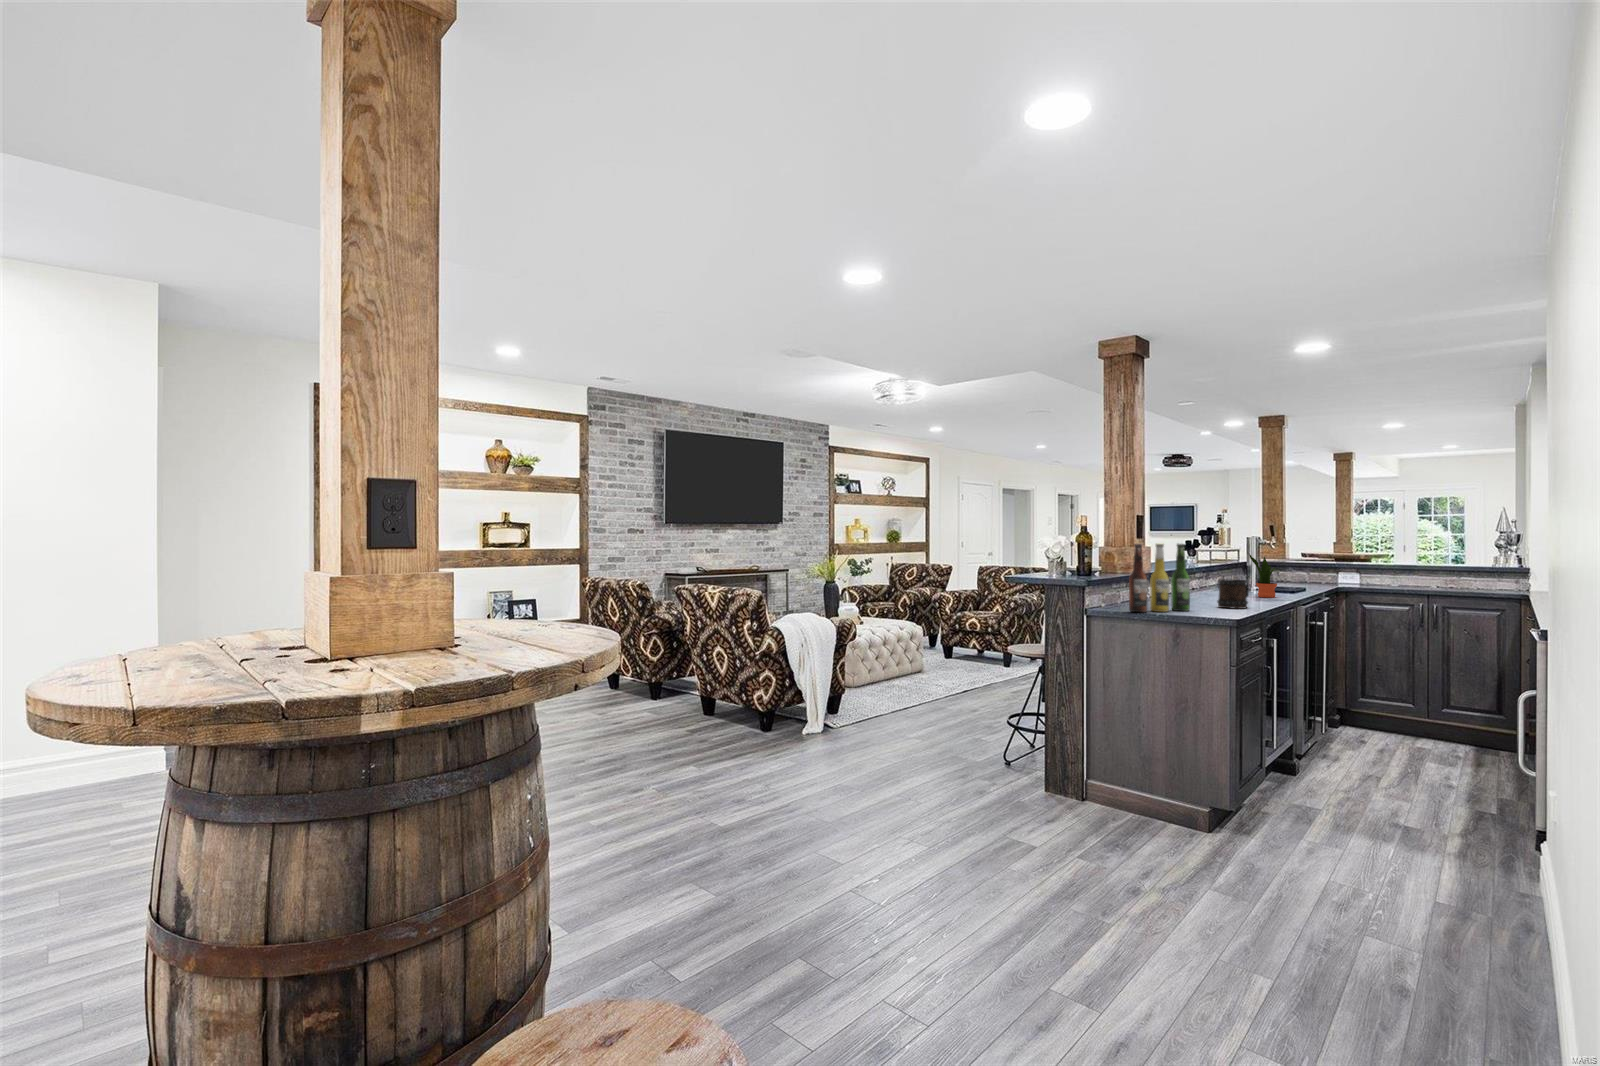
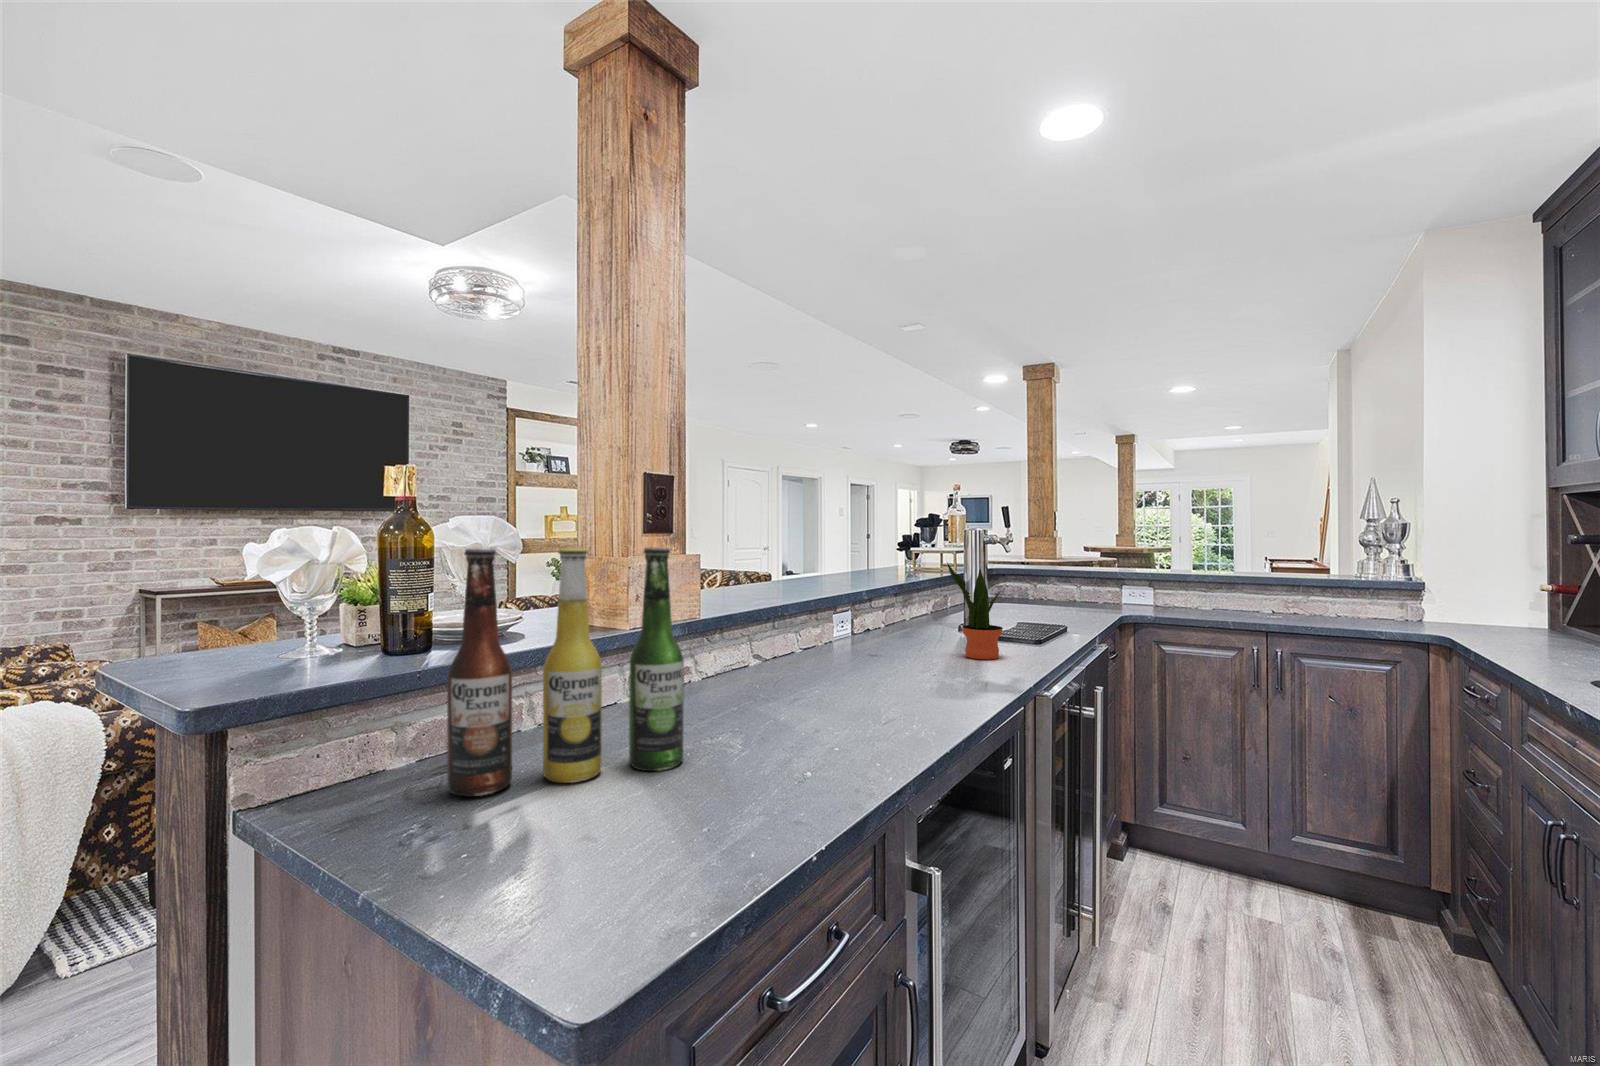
beer mug: present [1217,580,1249,609] -> none [802,646,889,741]

